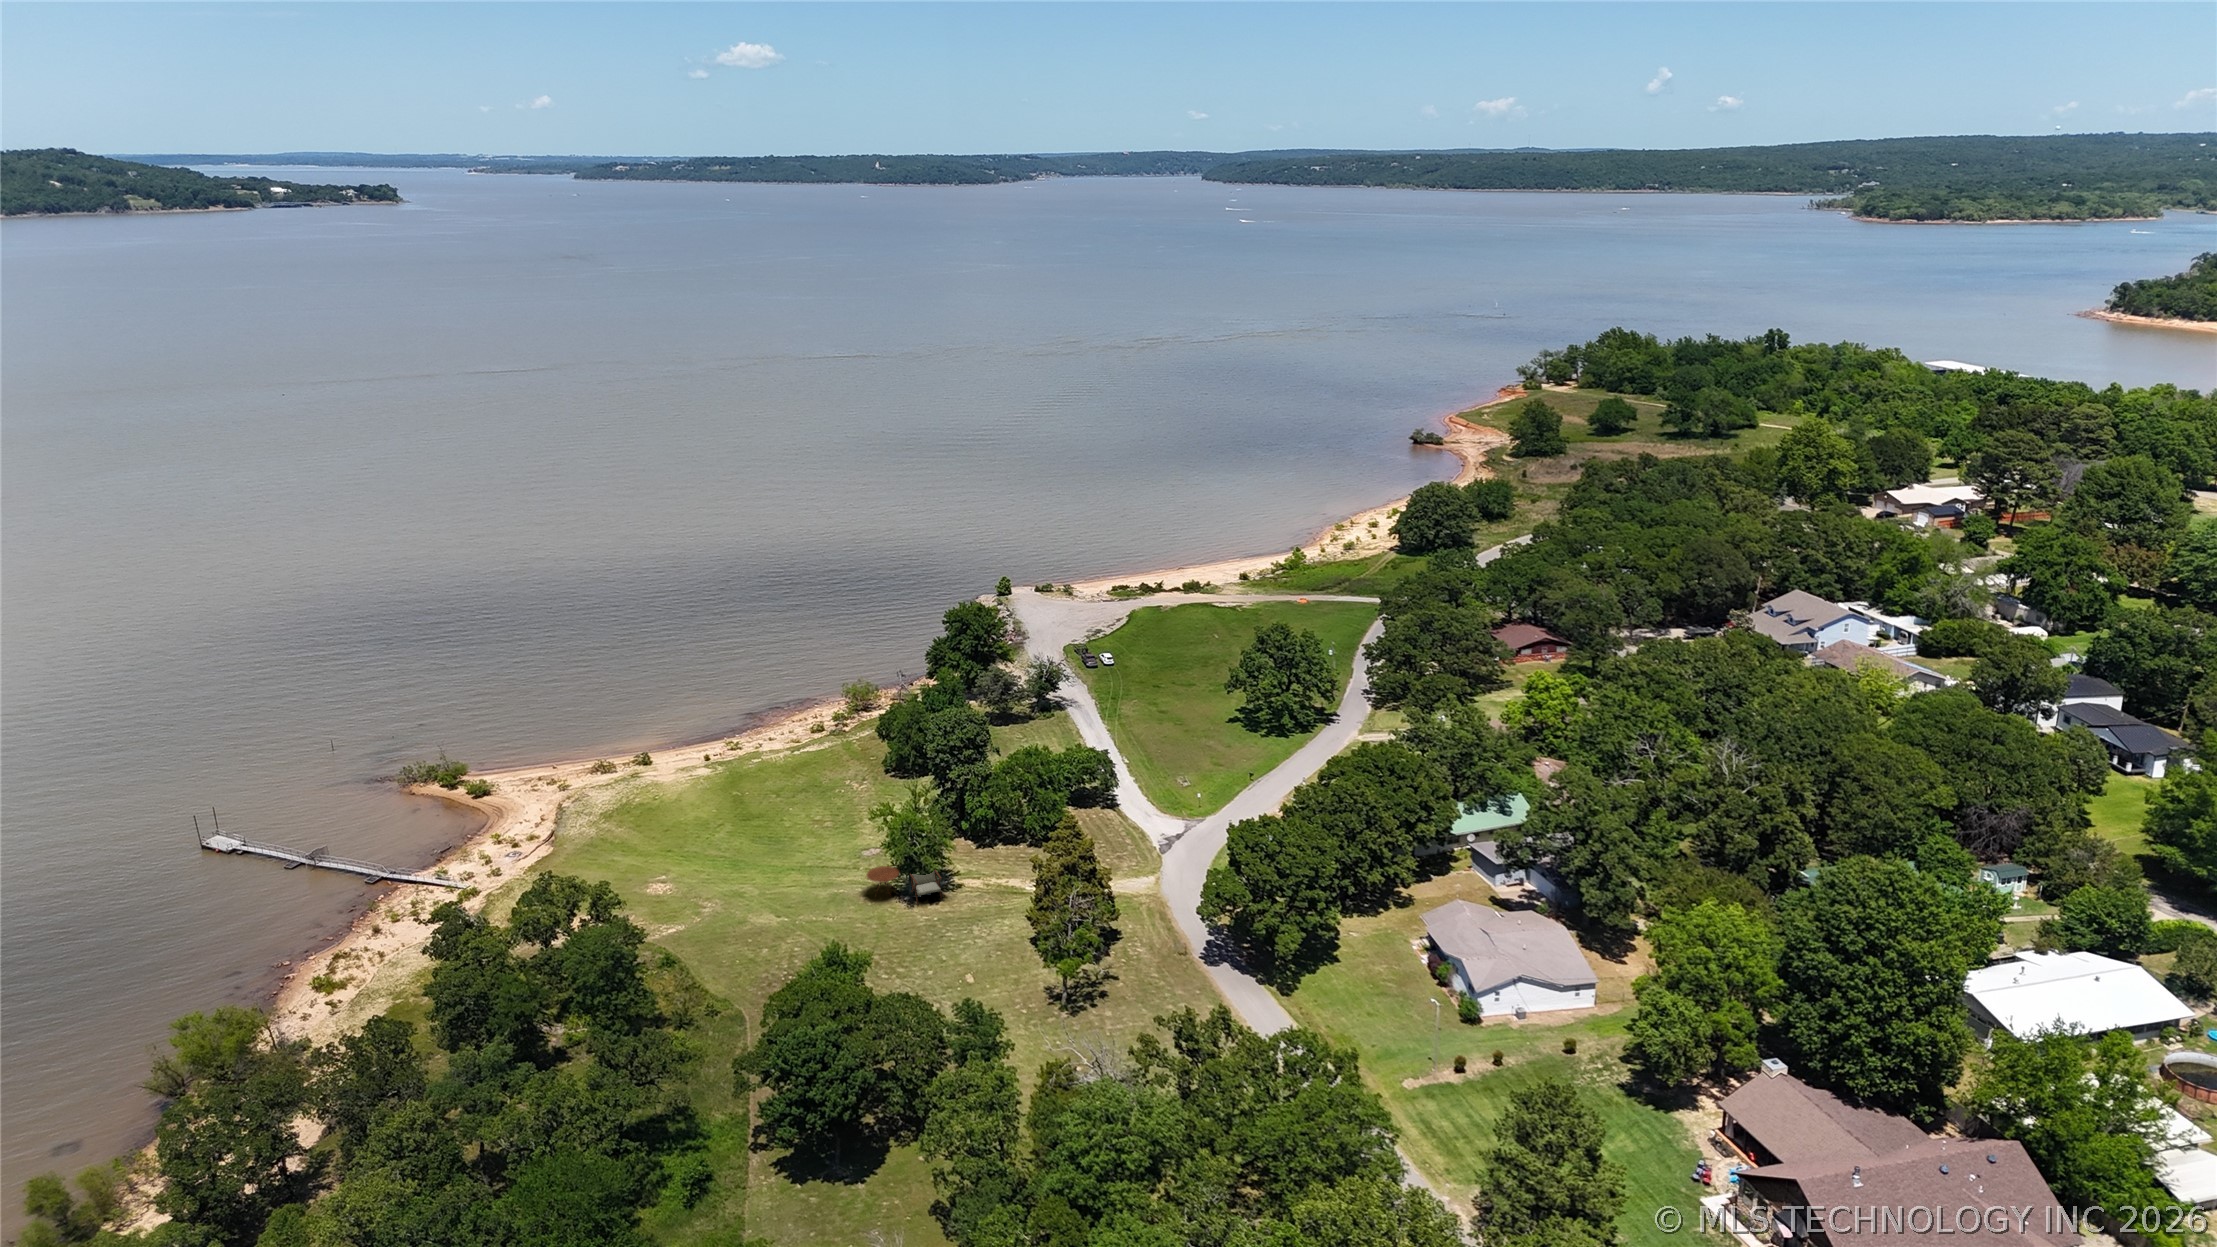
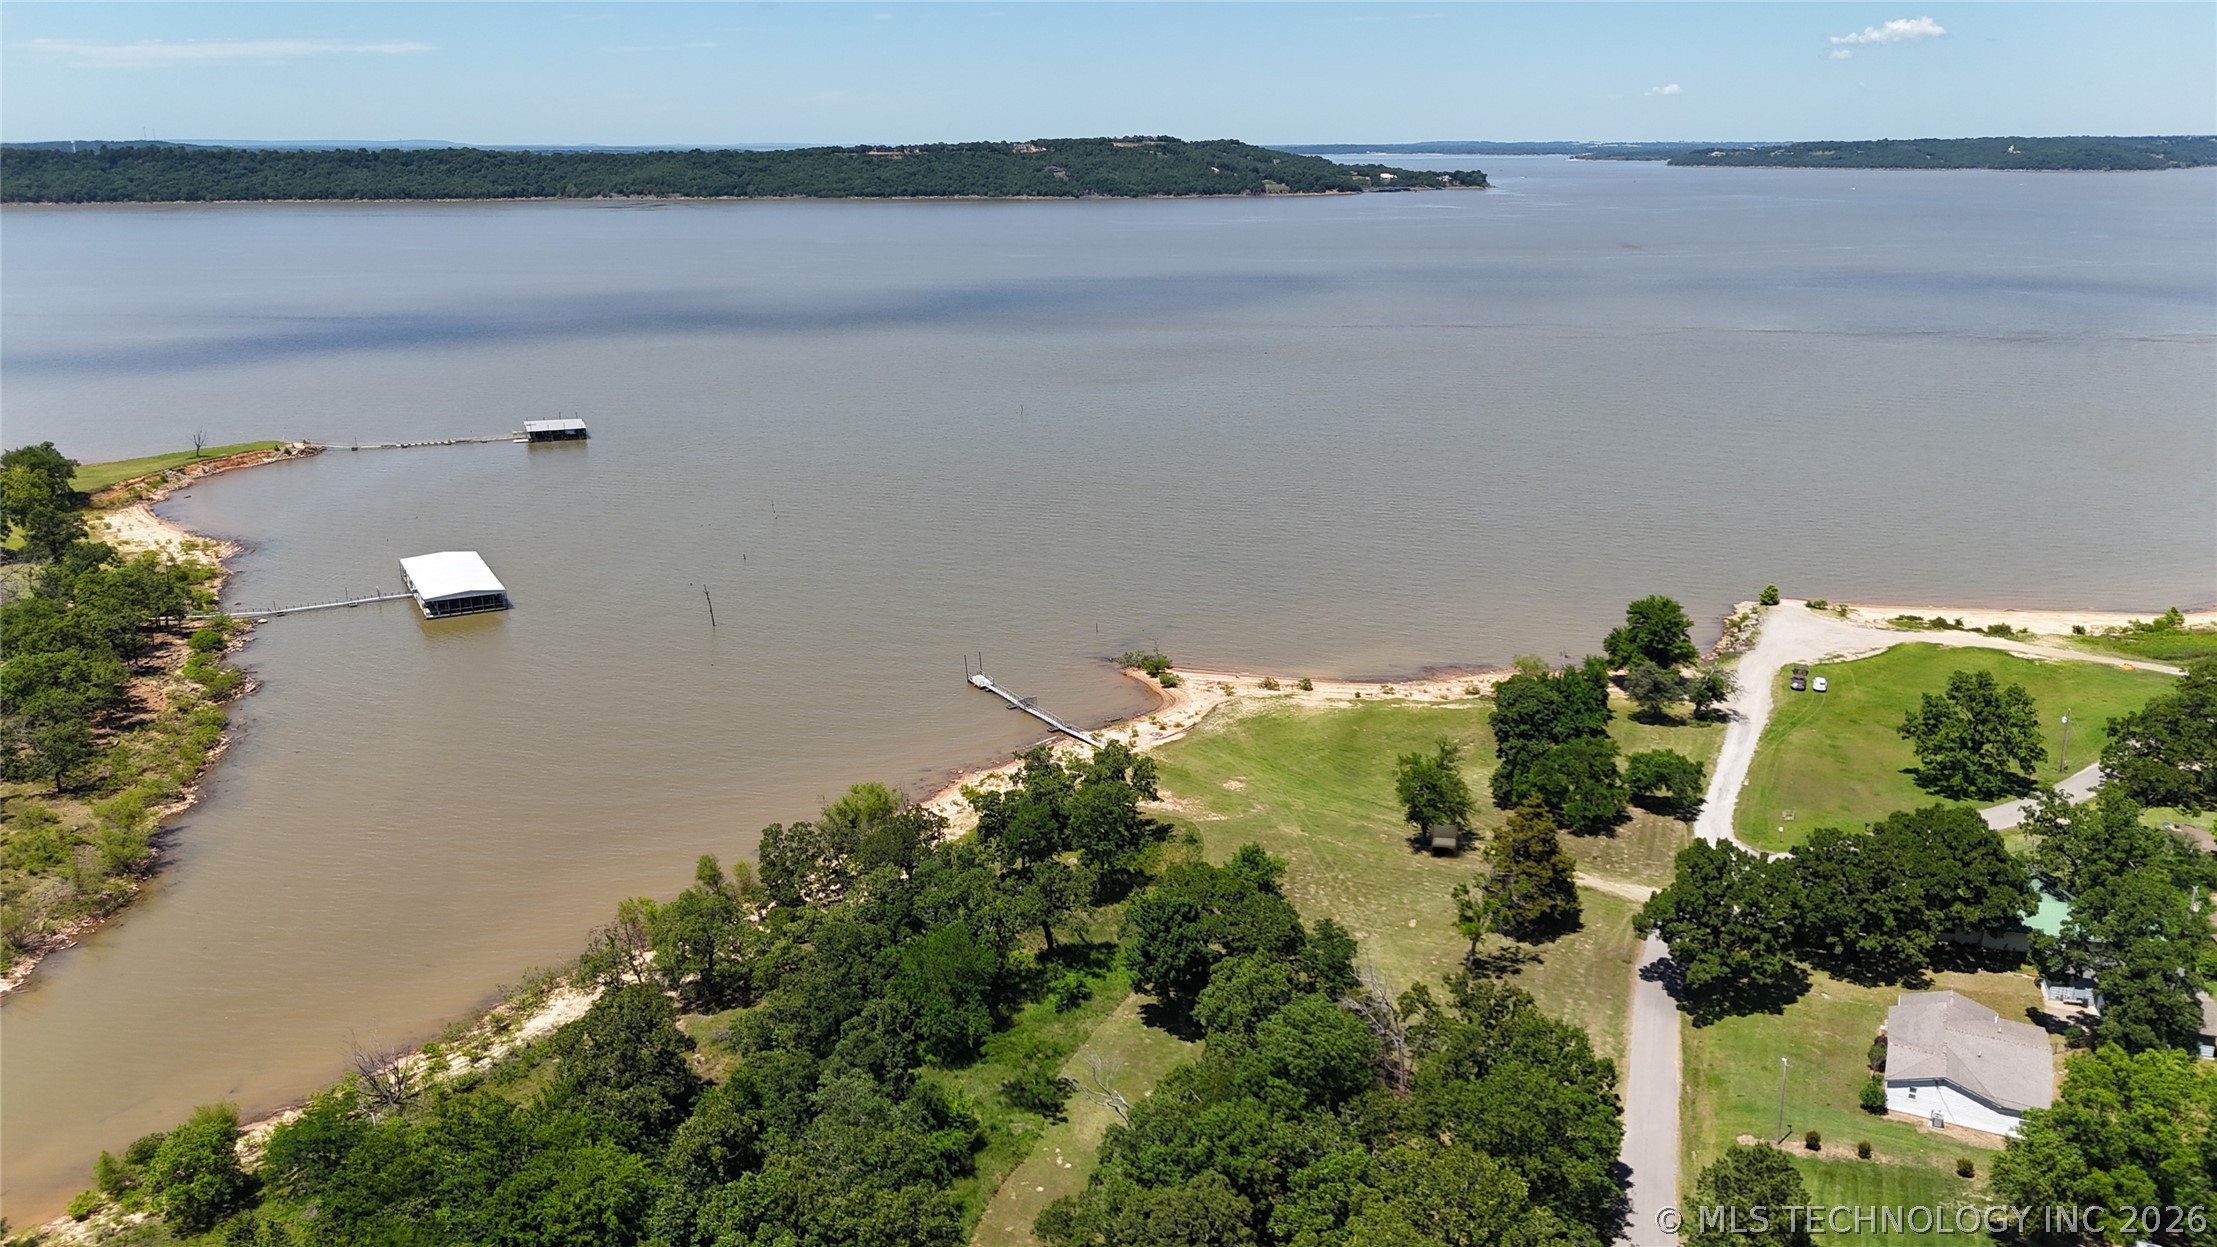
round table: present [866,866,899,889] -> none [1395,812,1427,843]

